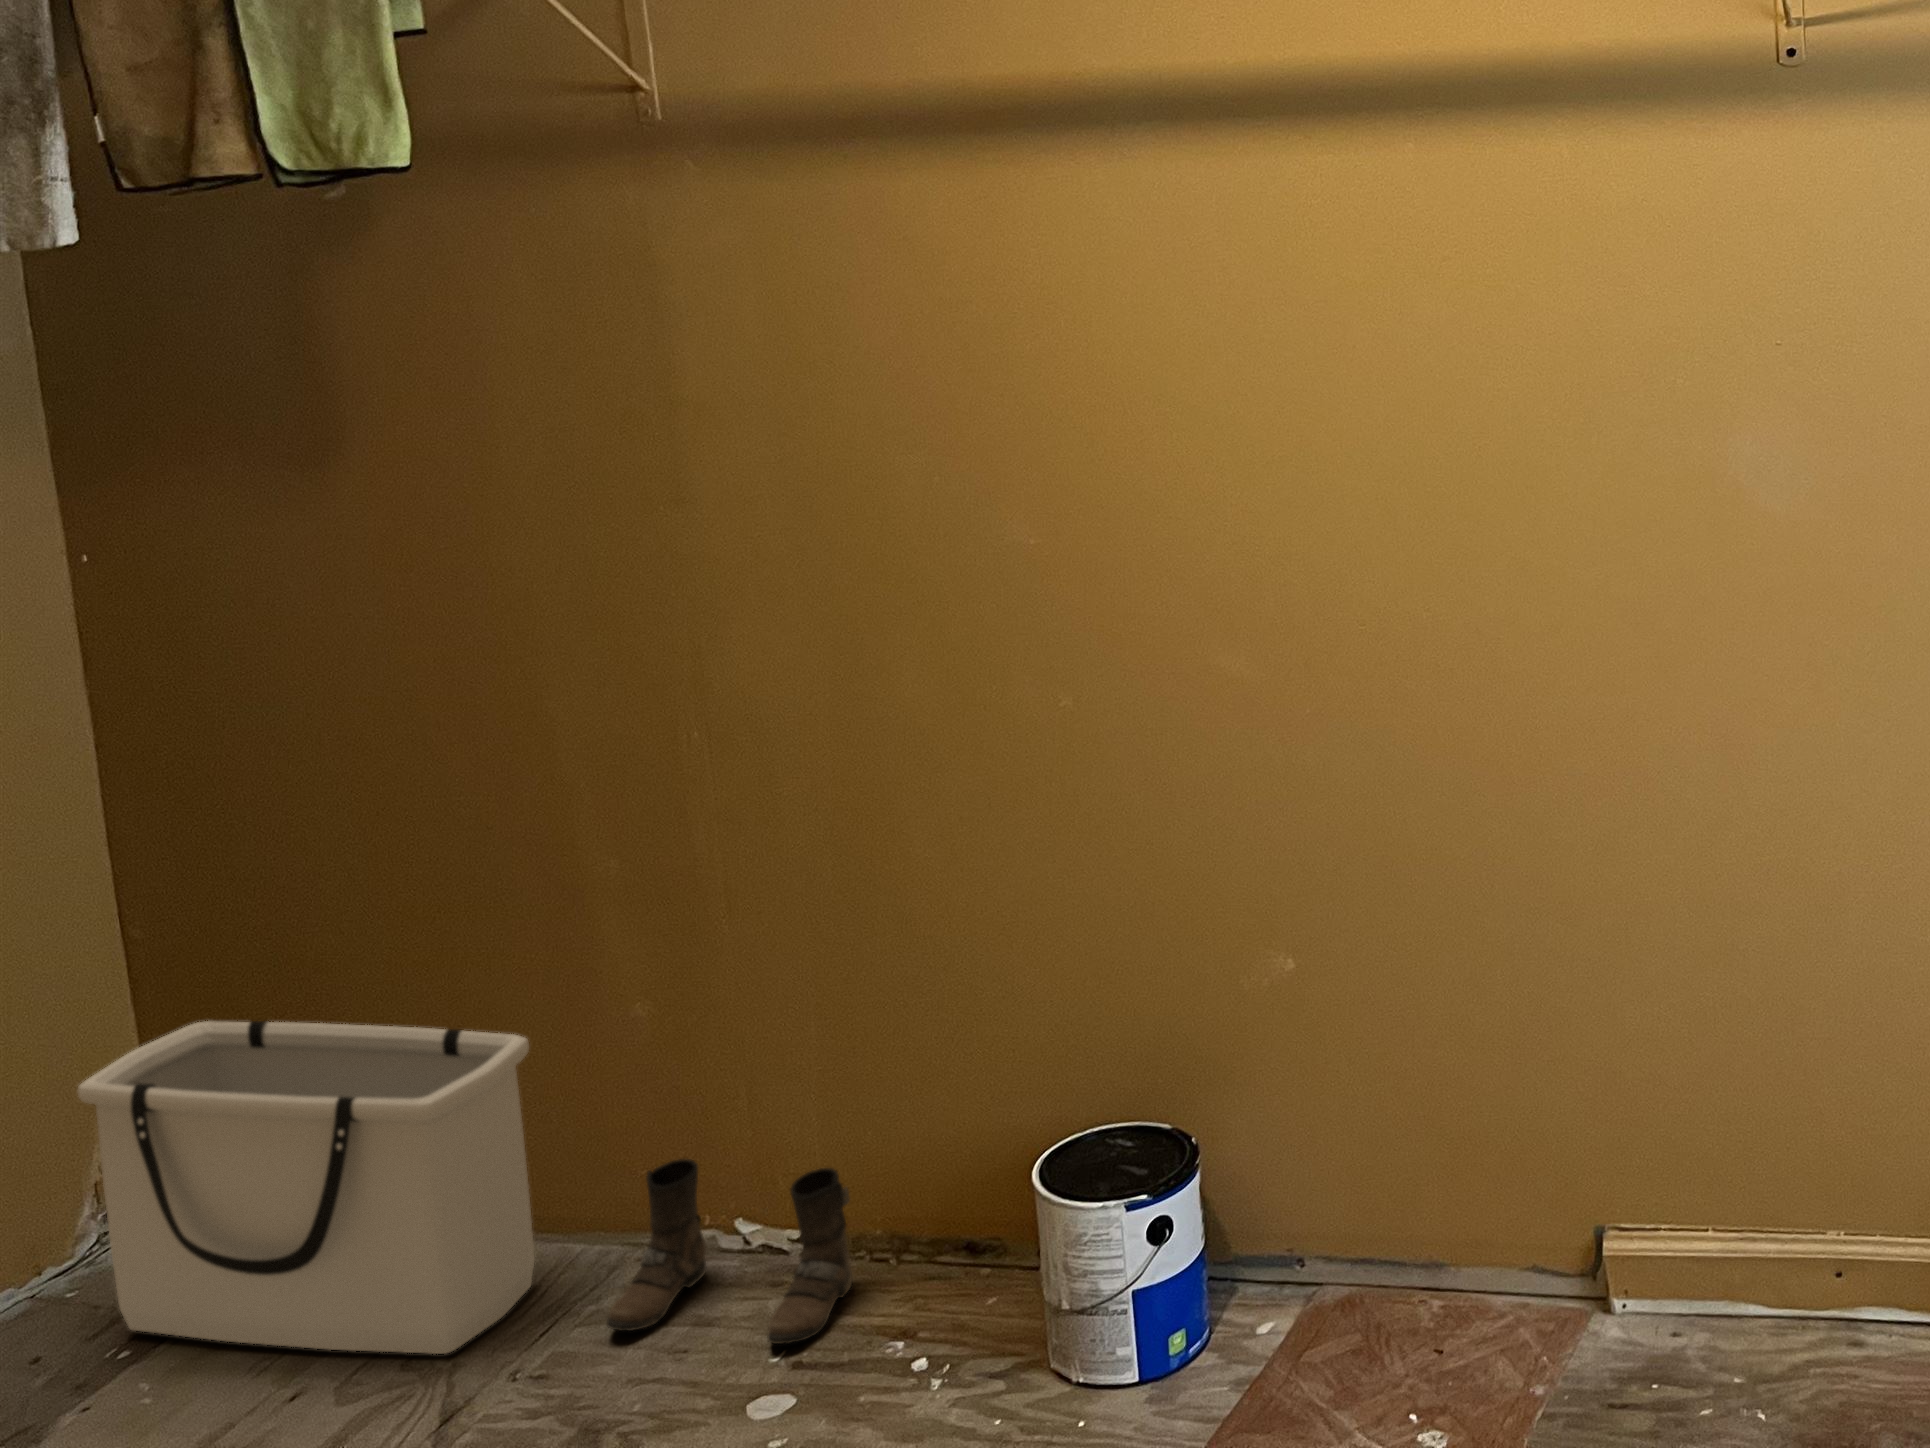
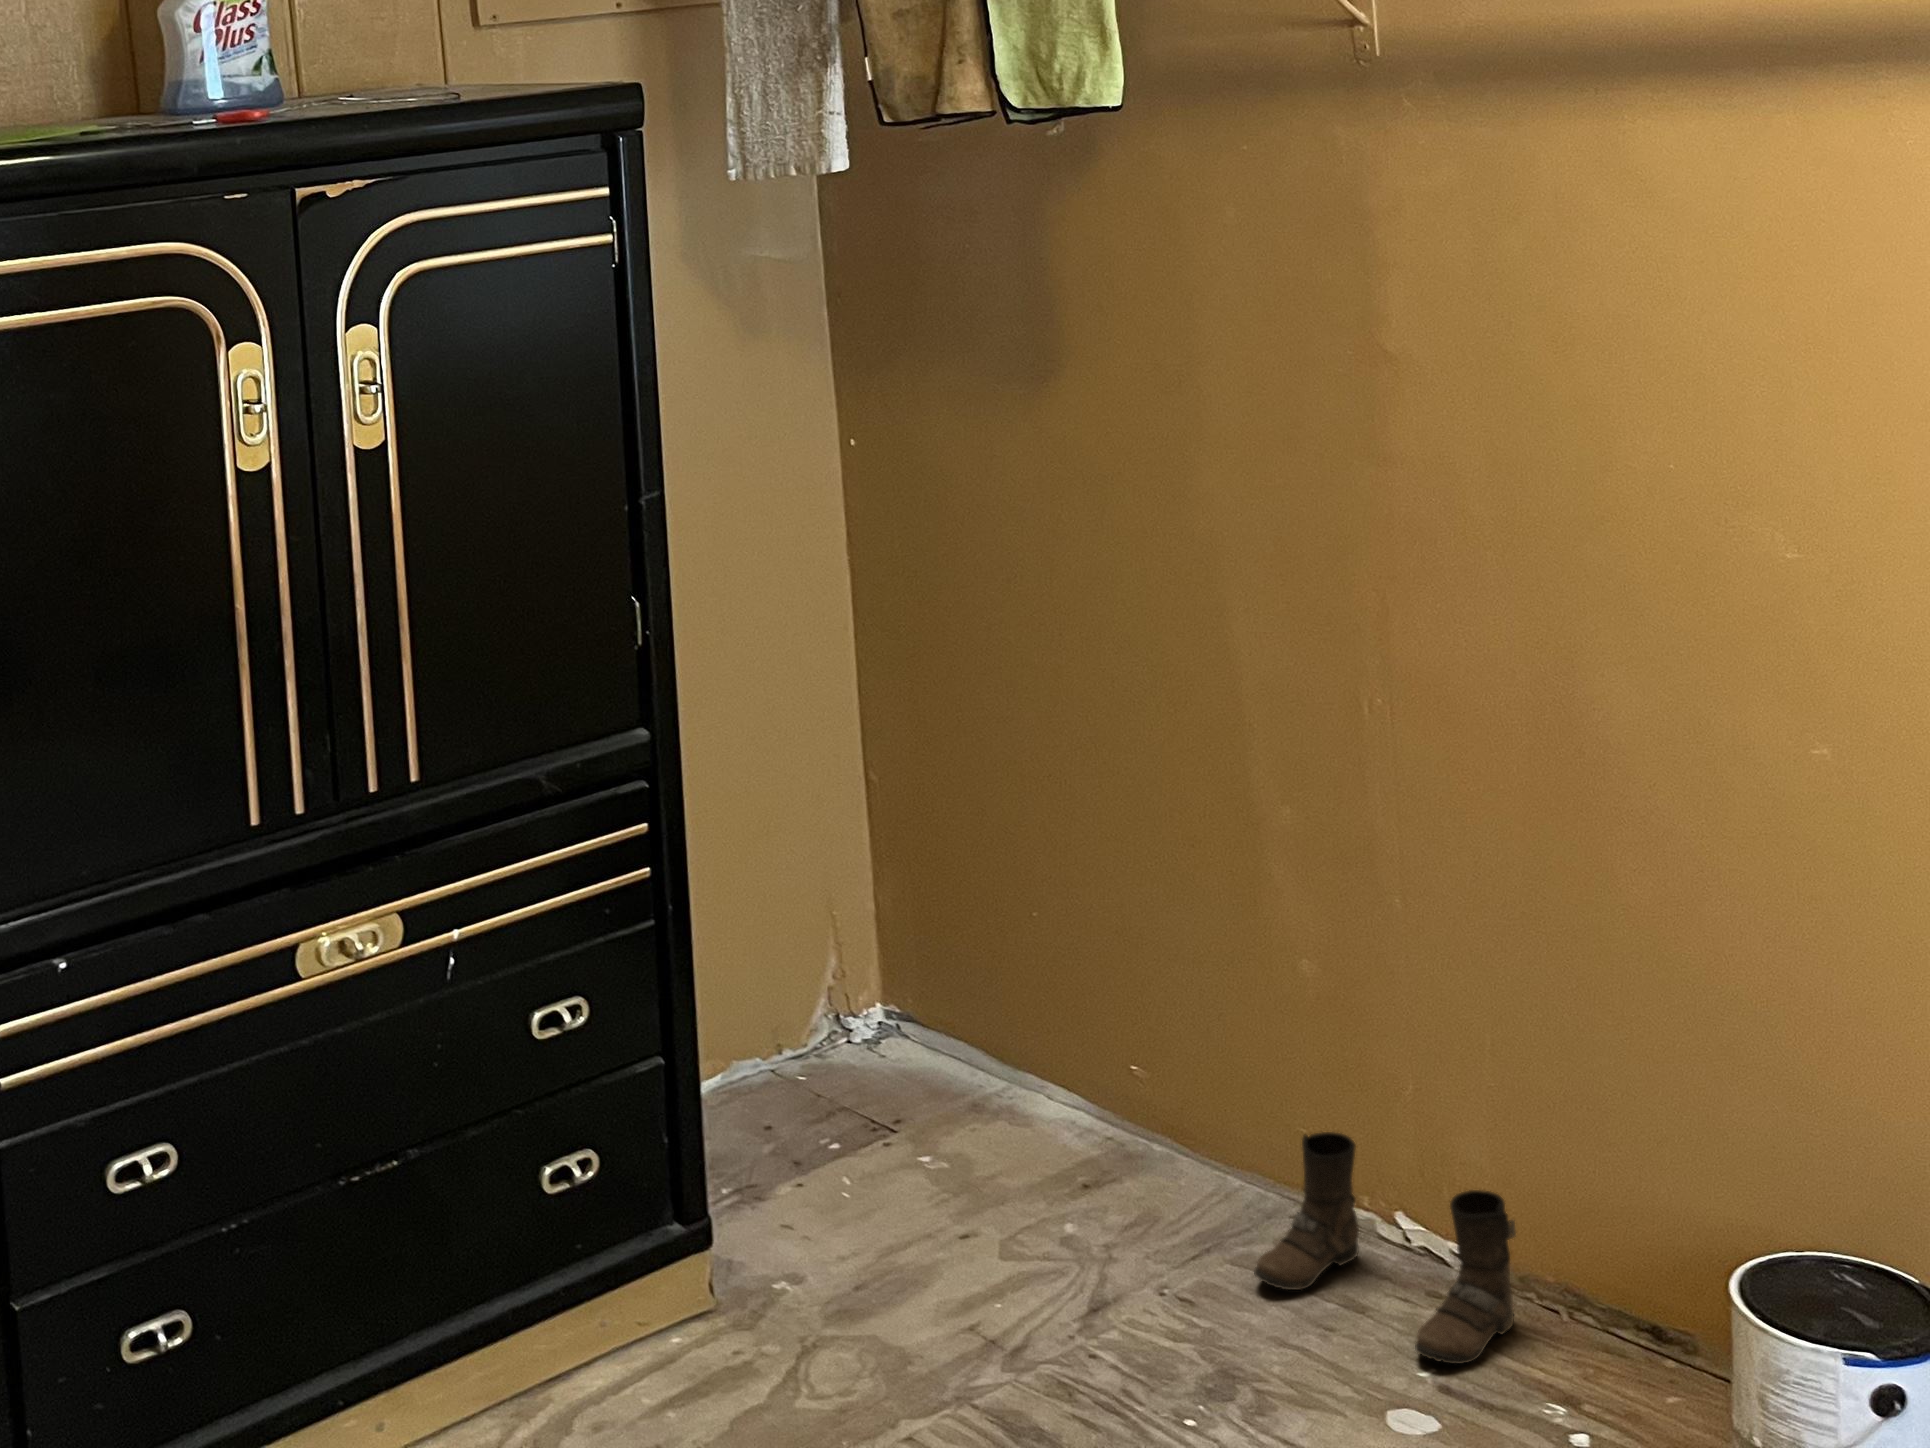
storage bin: present [78,1021,535,1354] -> none [820,873,1196,1246]

